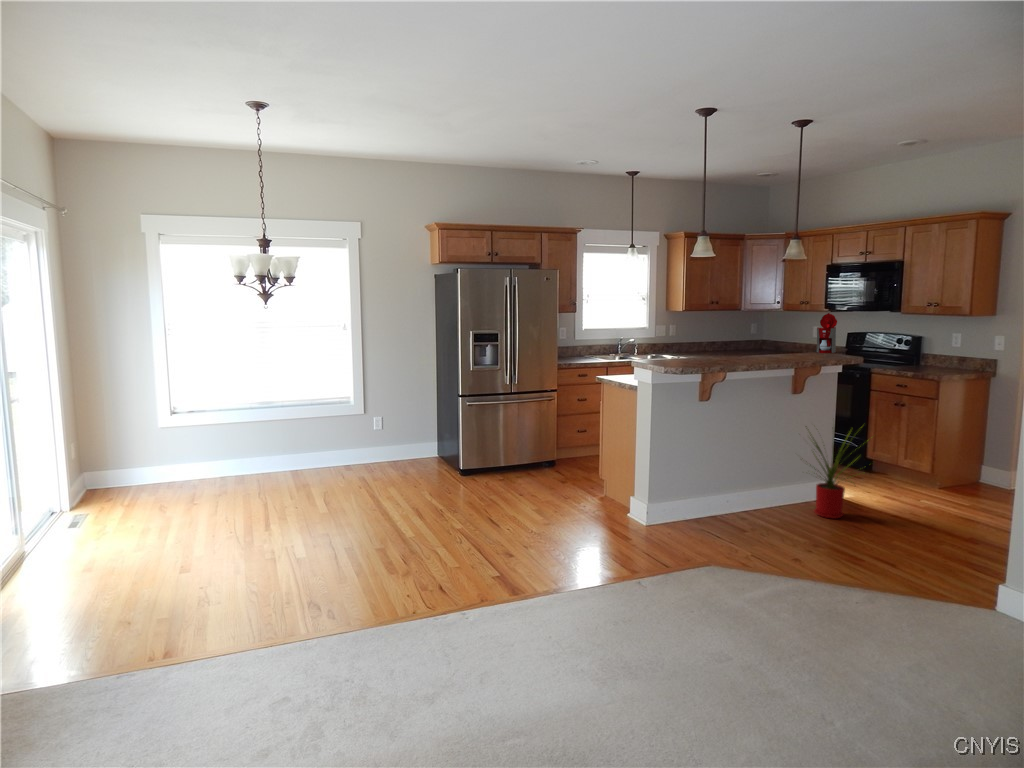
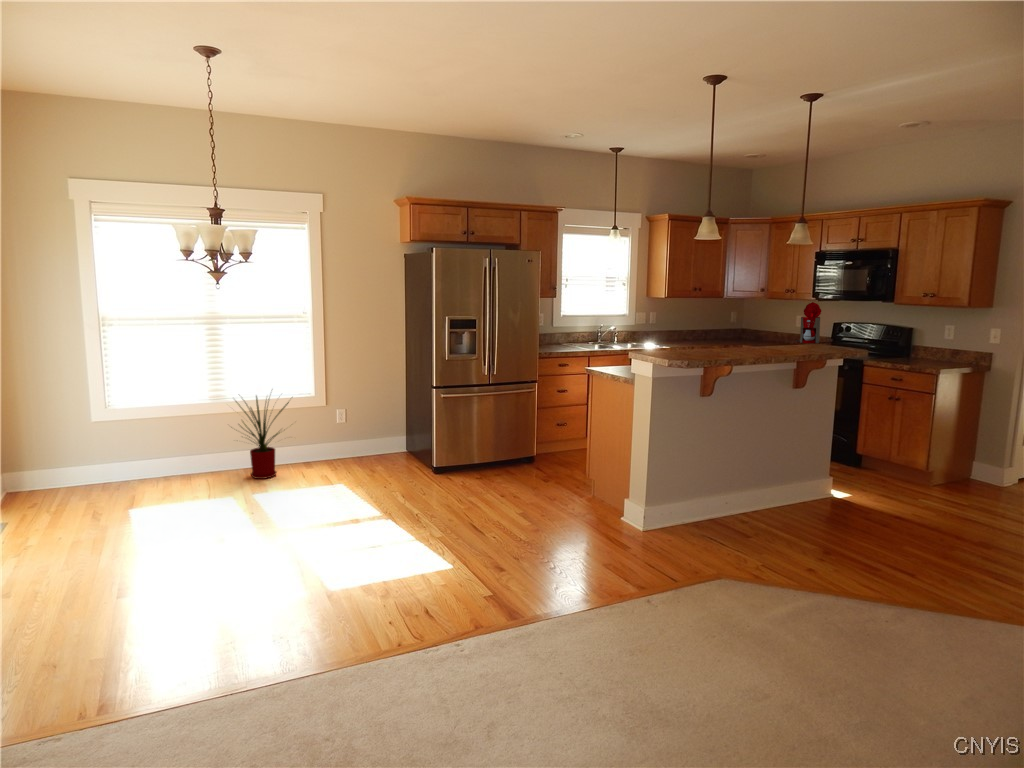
house plant: present [810,427,862,519] -> present [236,396,289,479]

